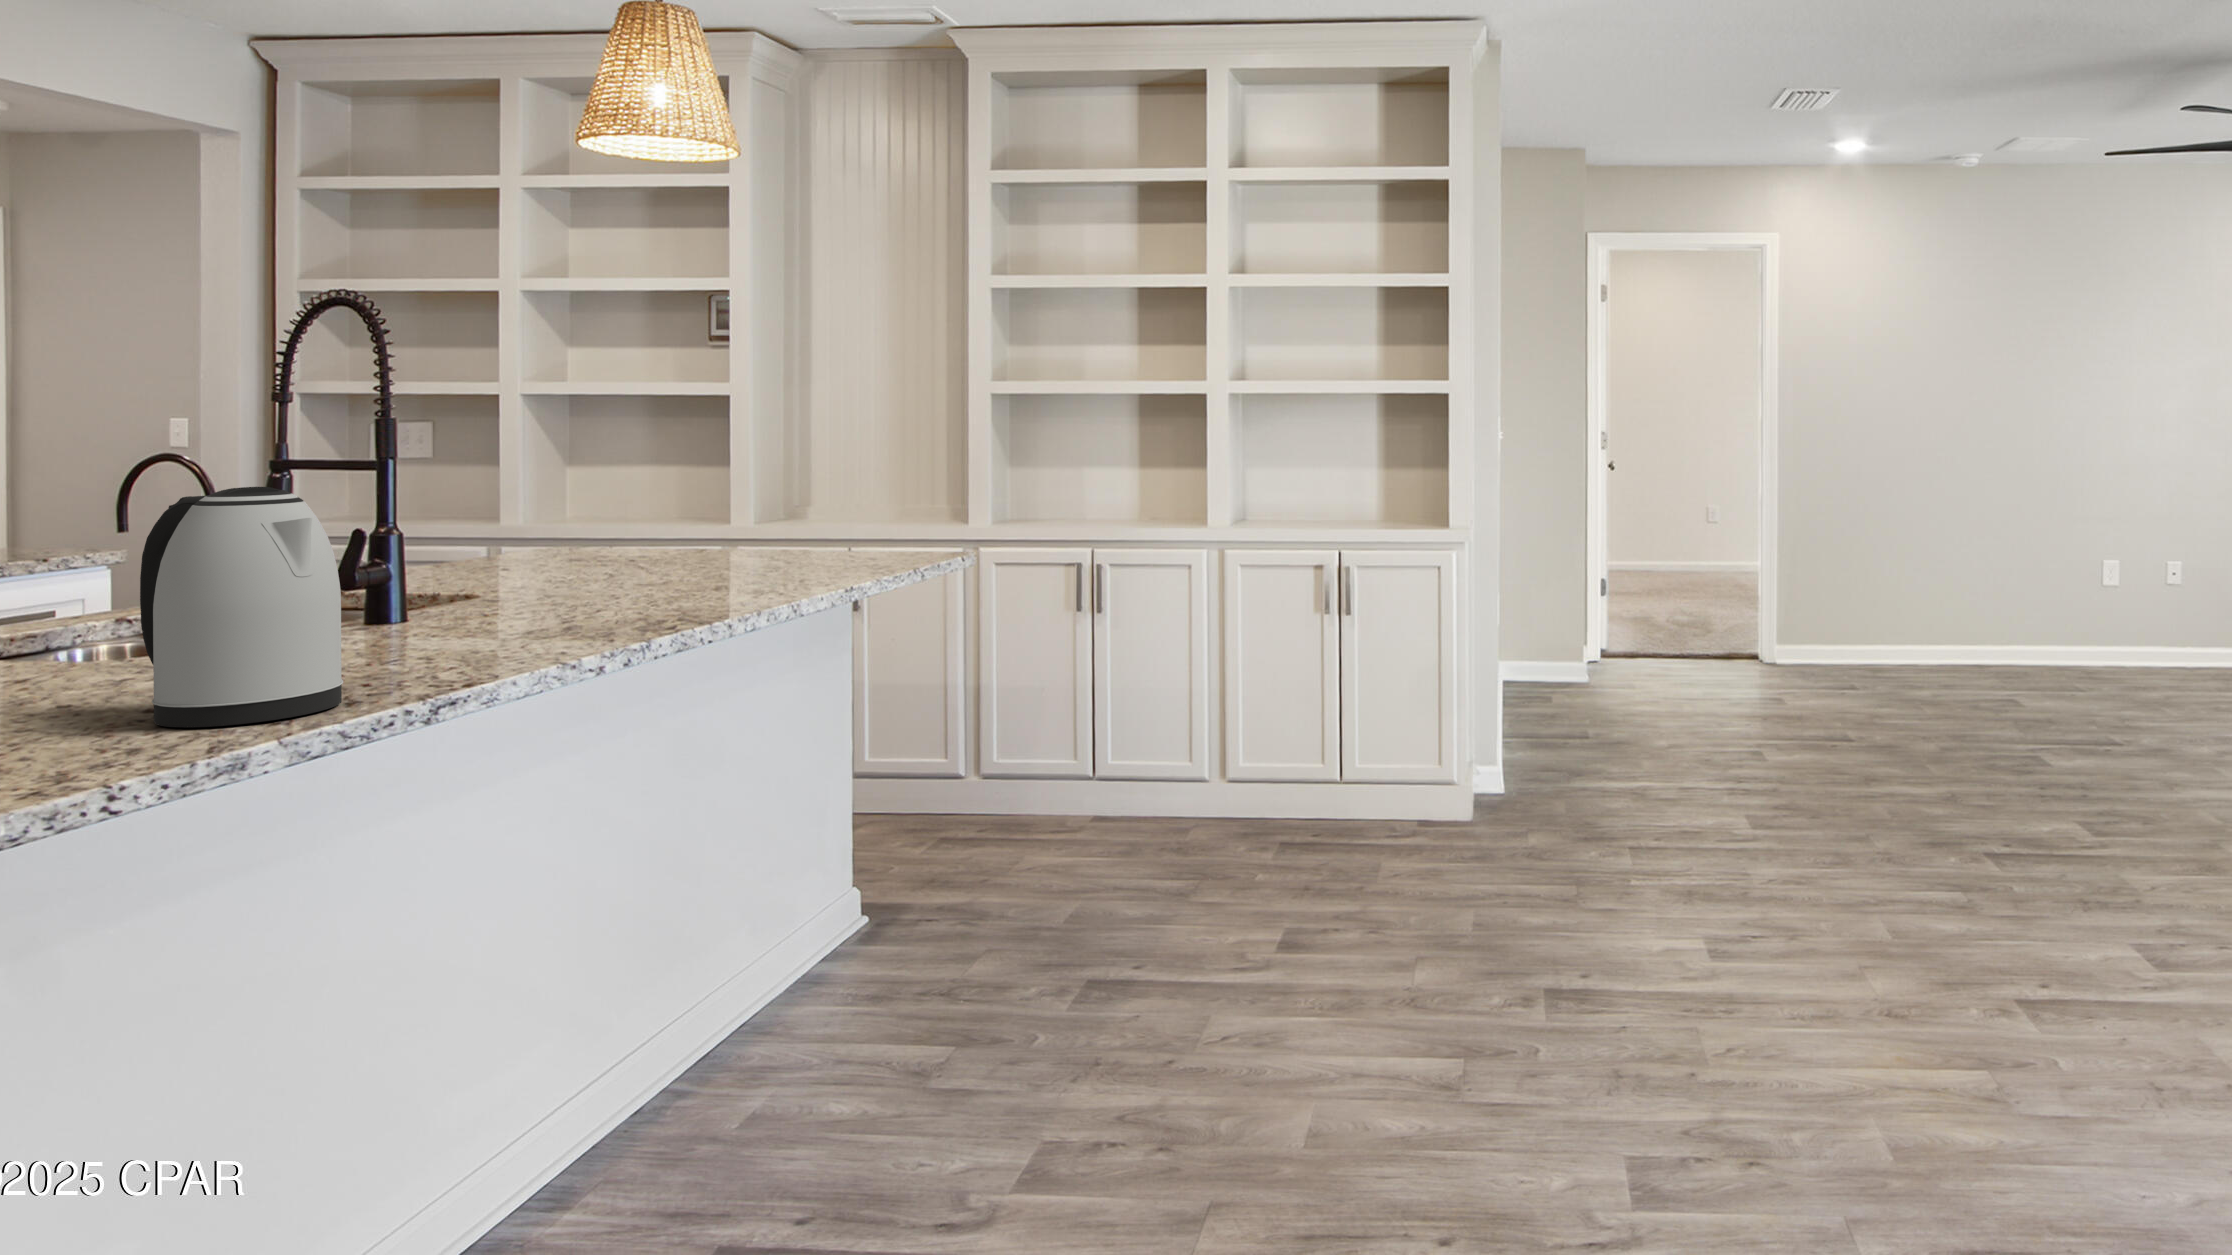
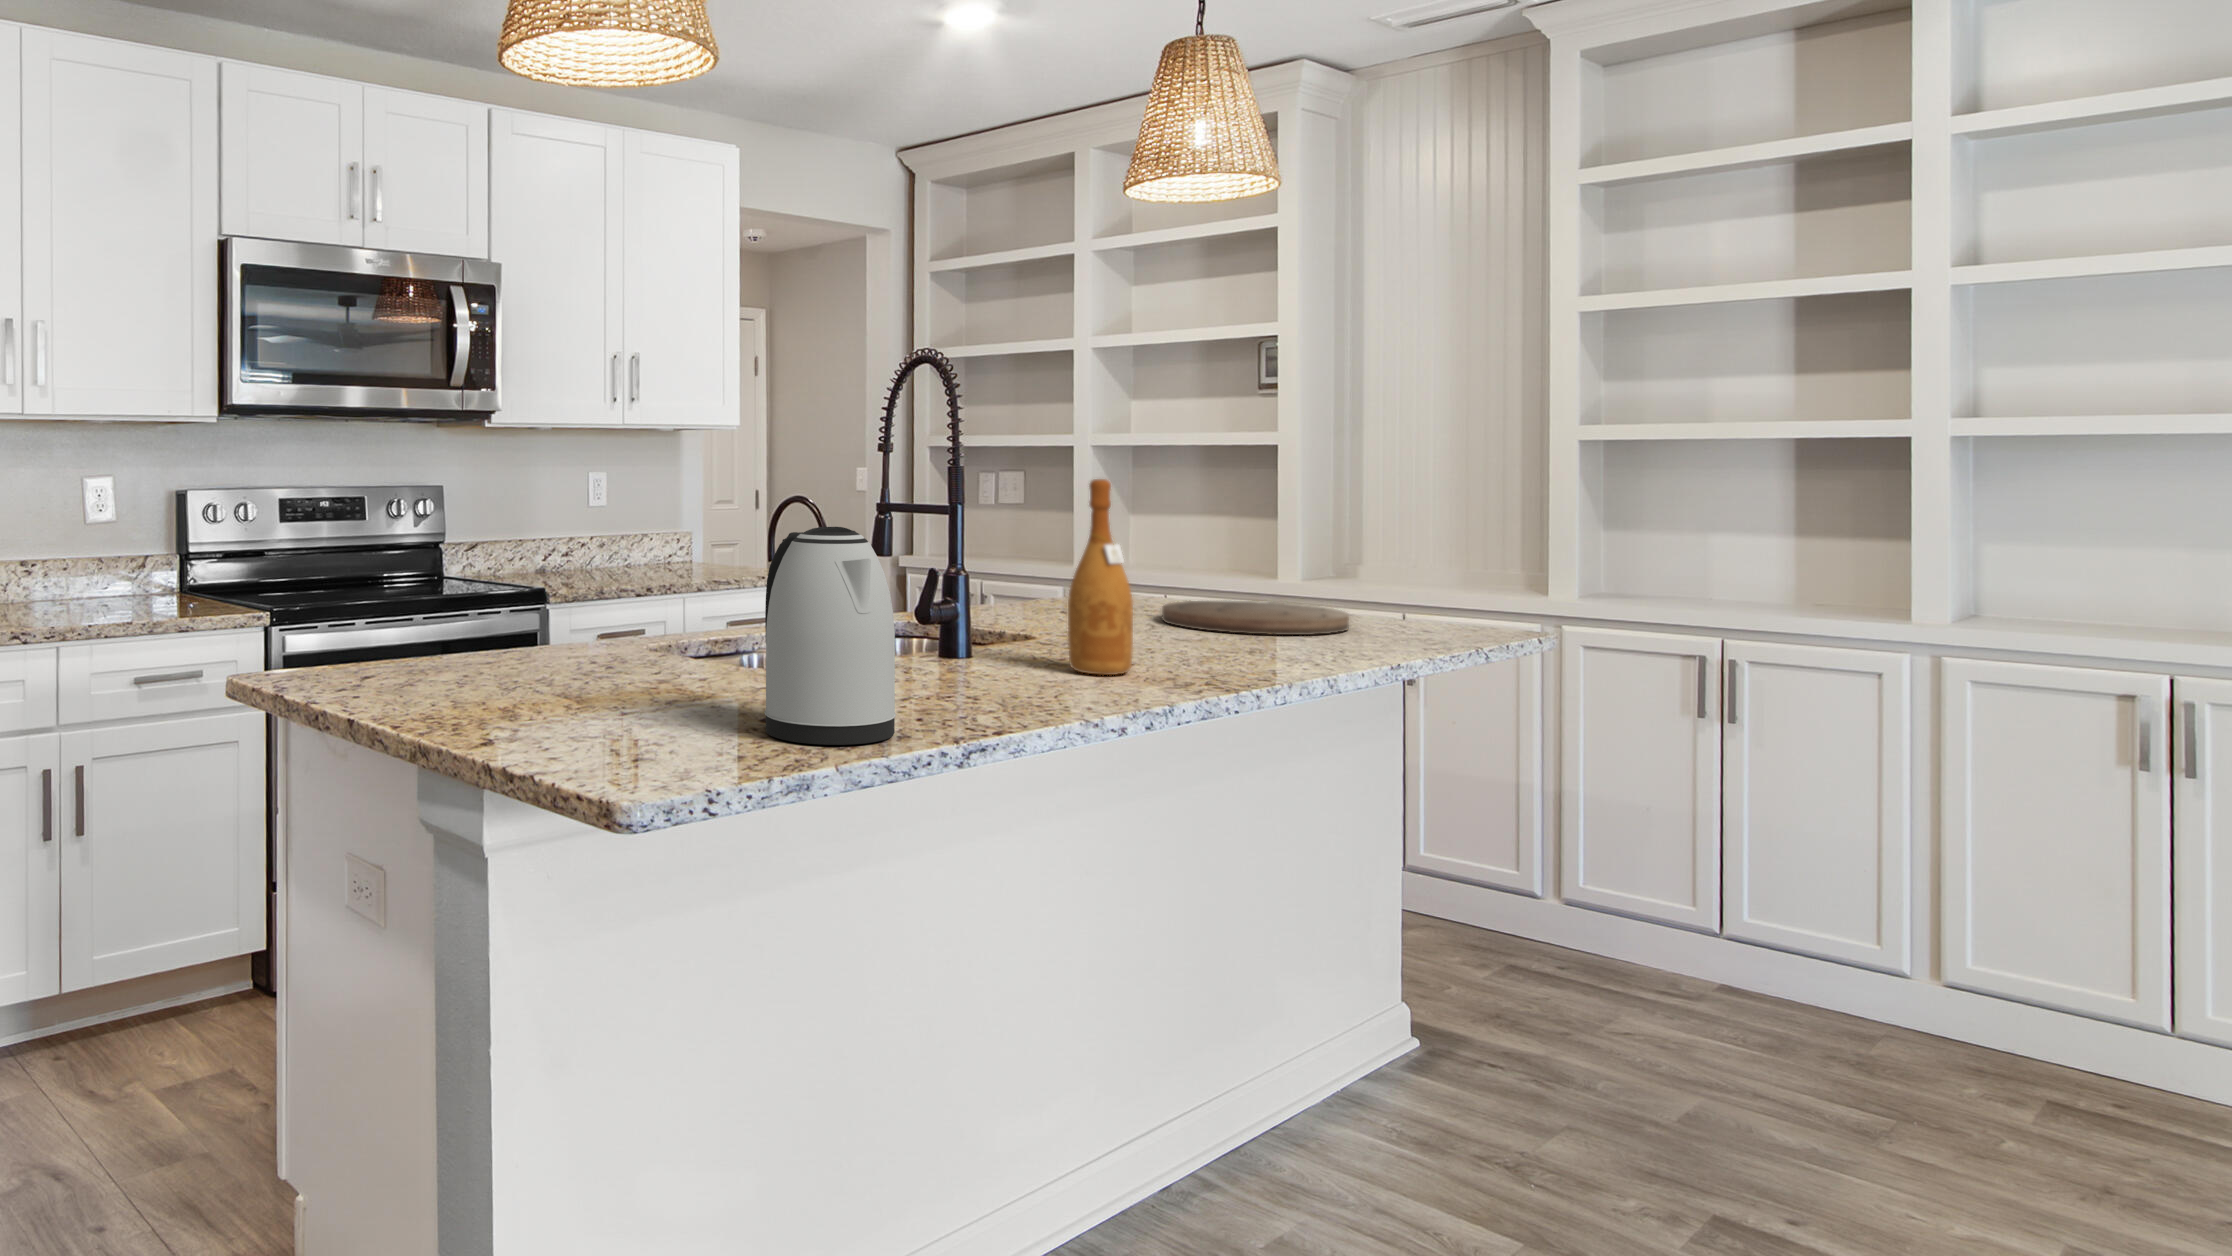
wine bottle: none [532,431,604,622] -> present [1068,479,1133,675]
cutting board: none [622,544,808,574] -> present [1162,601,1349,635]

